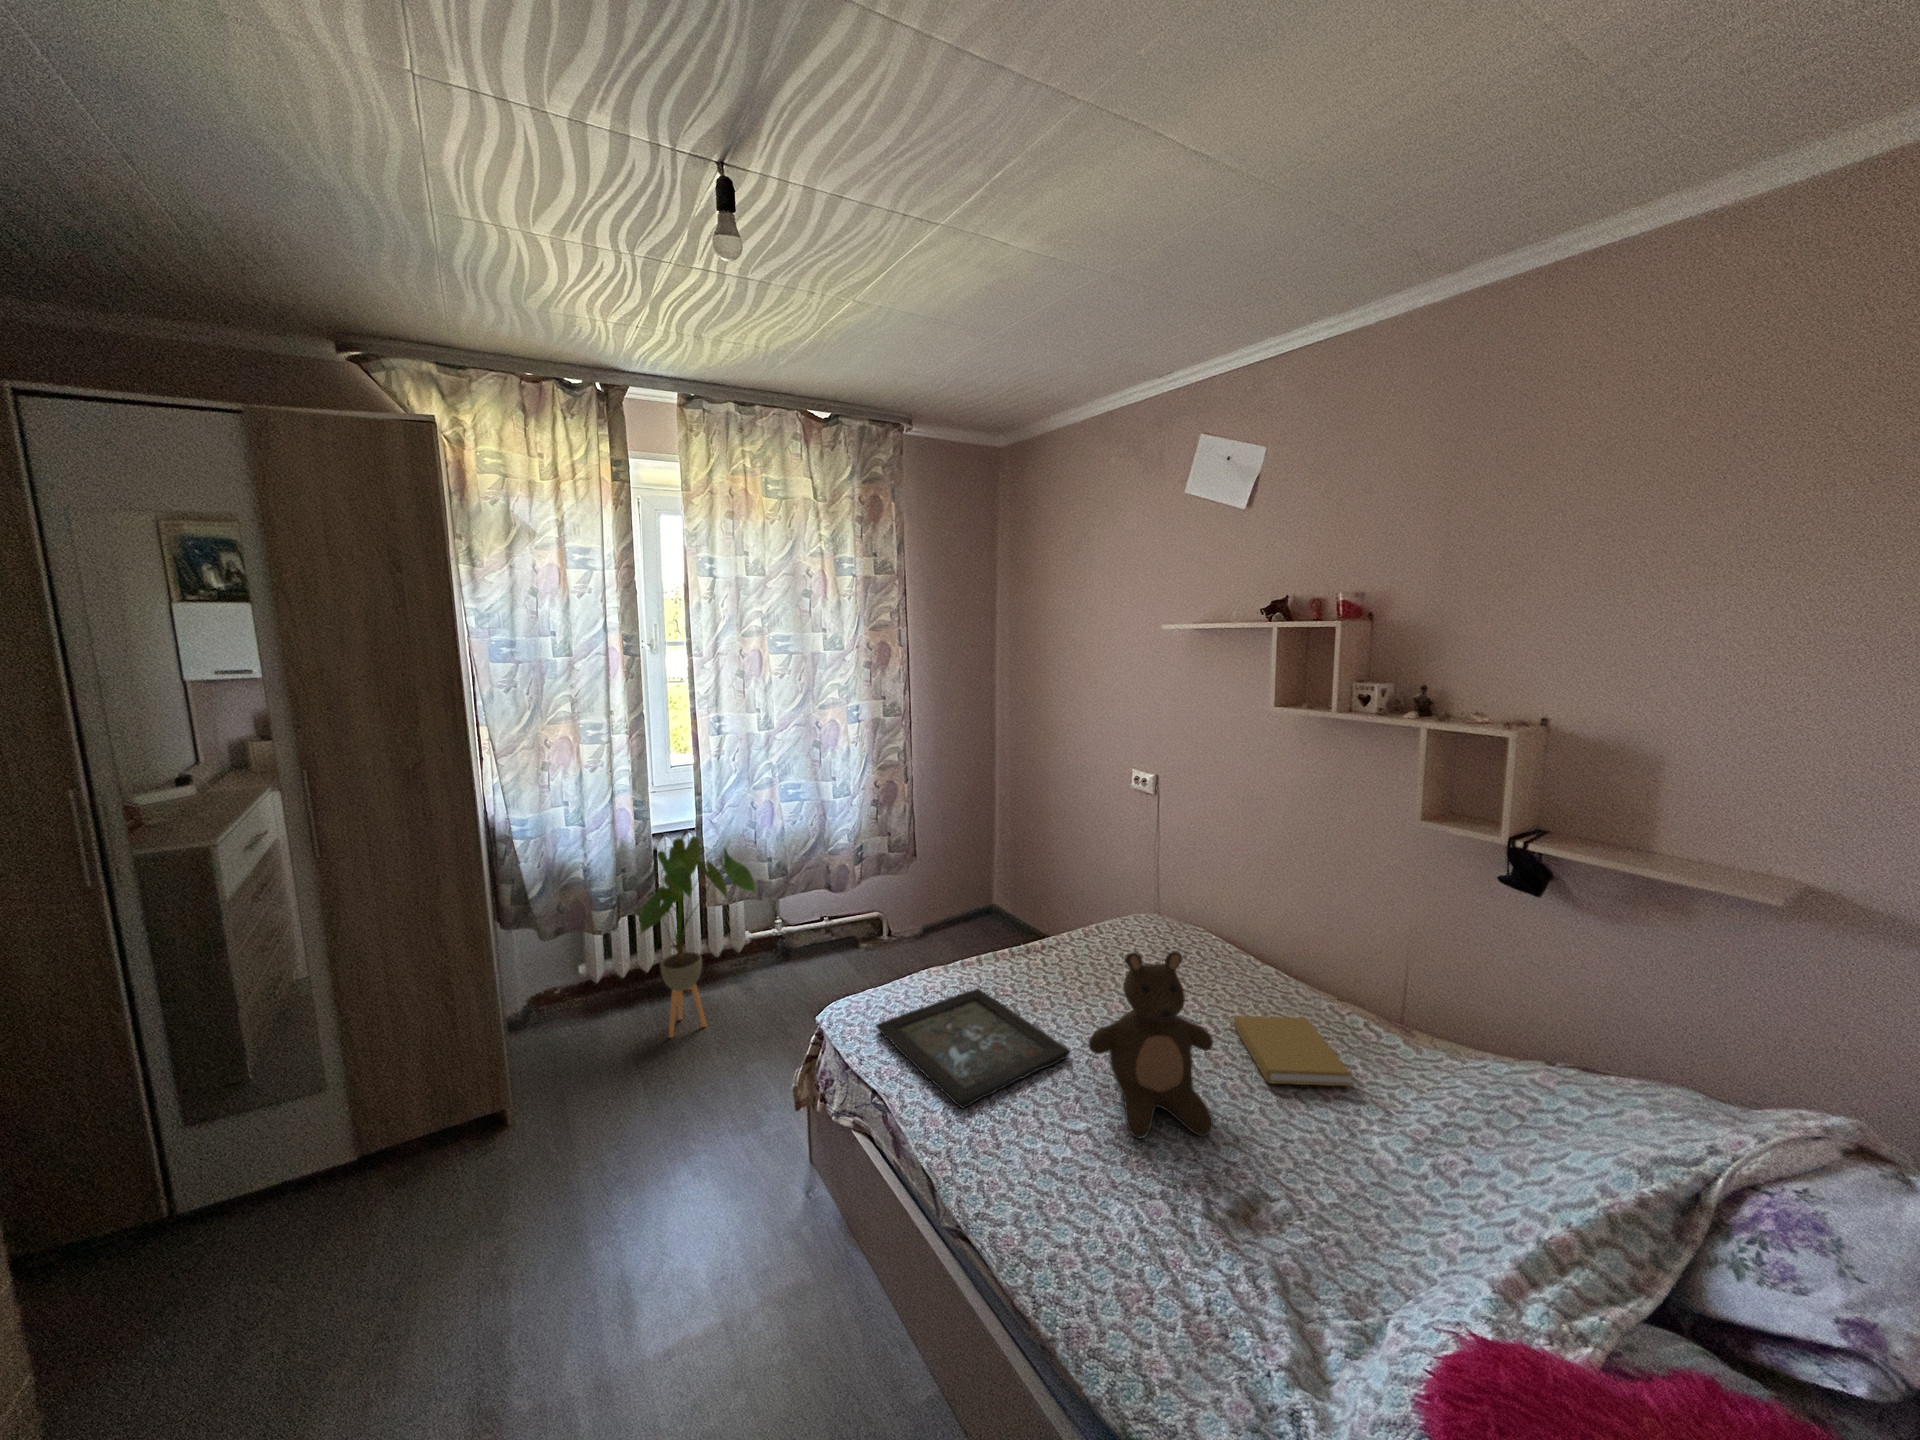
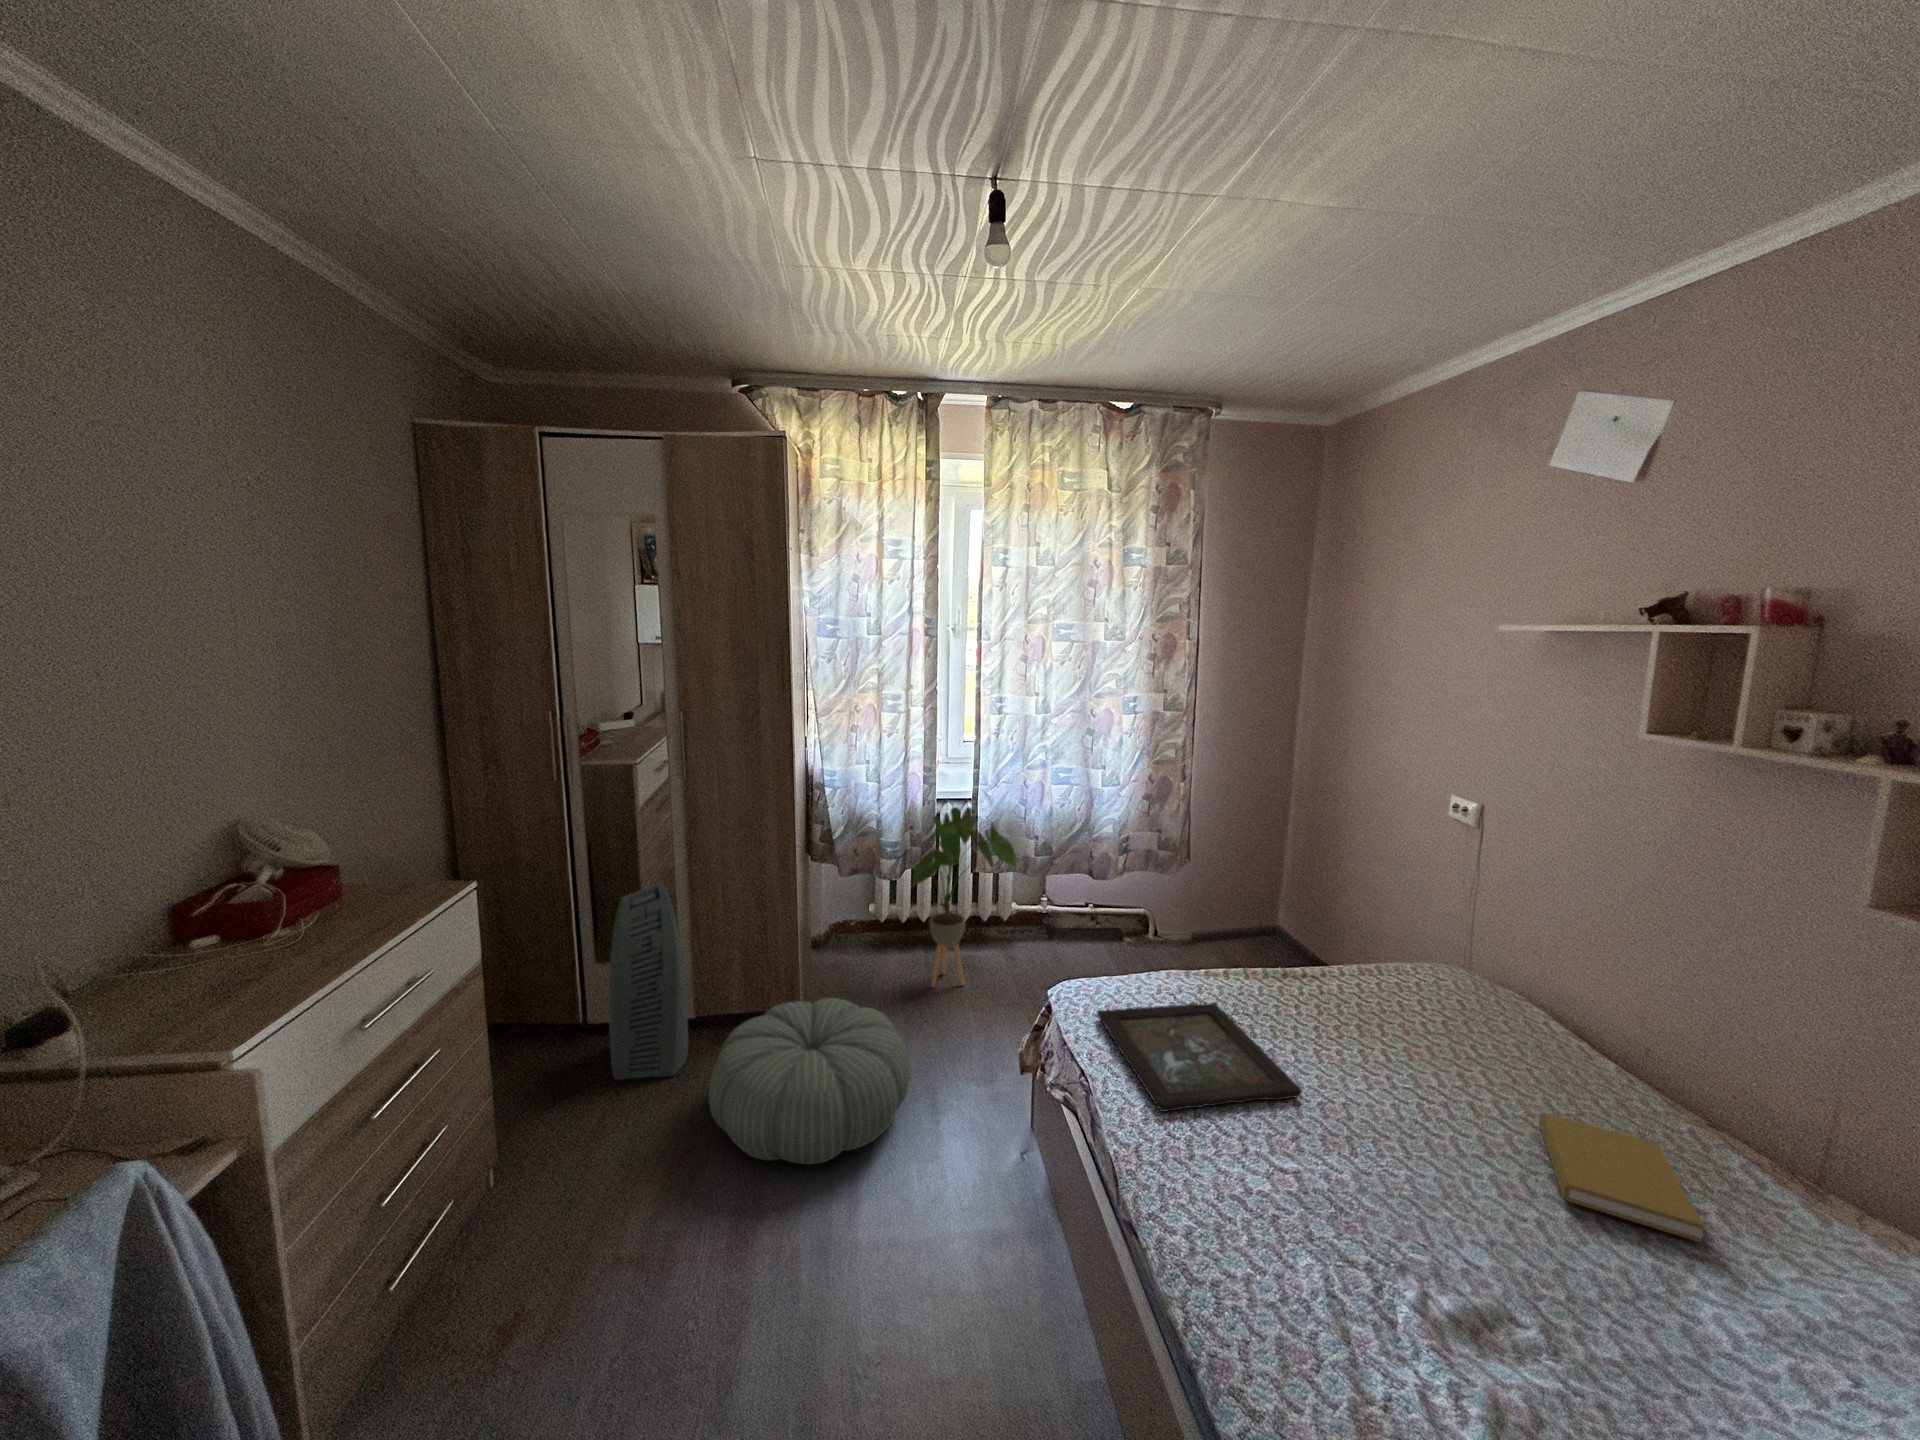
stuffed bear: present [1088,951,1213,1138] -> none [1315,993,1484,1228]
air purifier: none [208,998,351,1285] -> present [609,882,688,1080]
pouf: none [402,1083,672,1314] -> present [709,998,910,1164]

